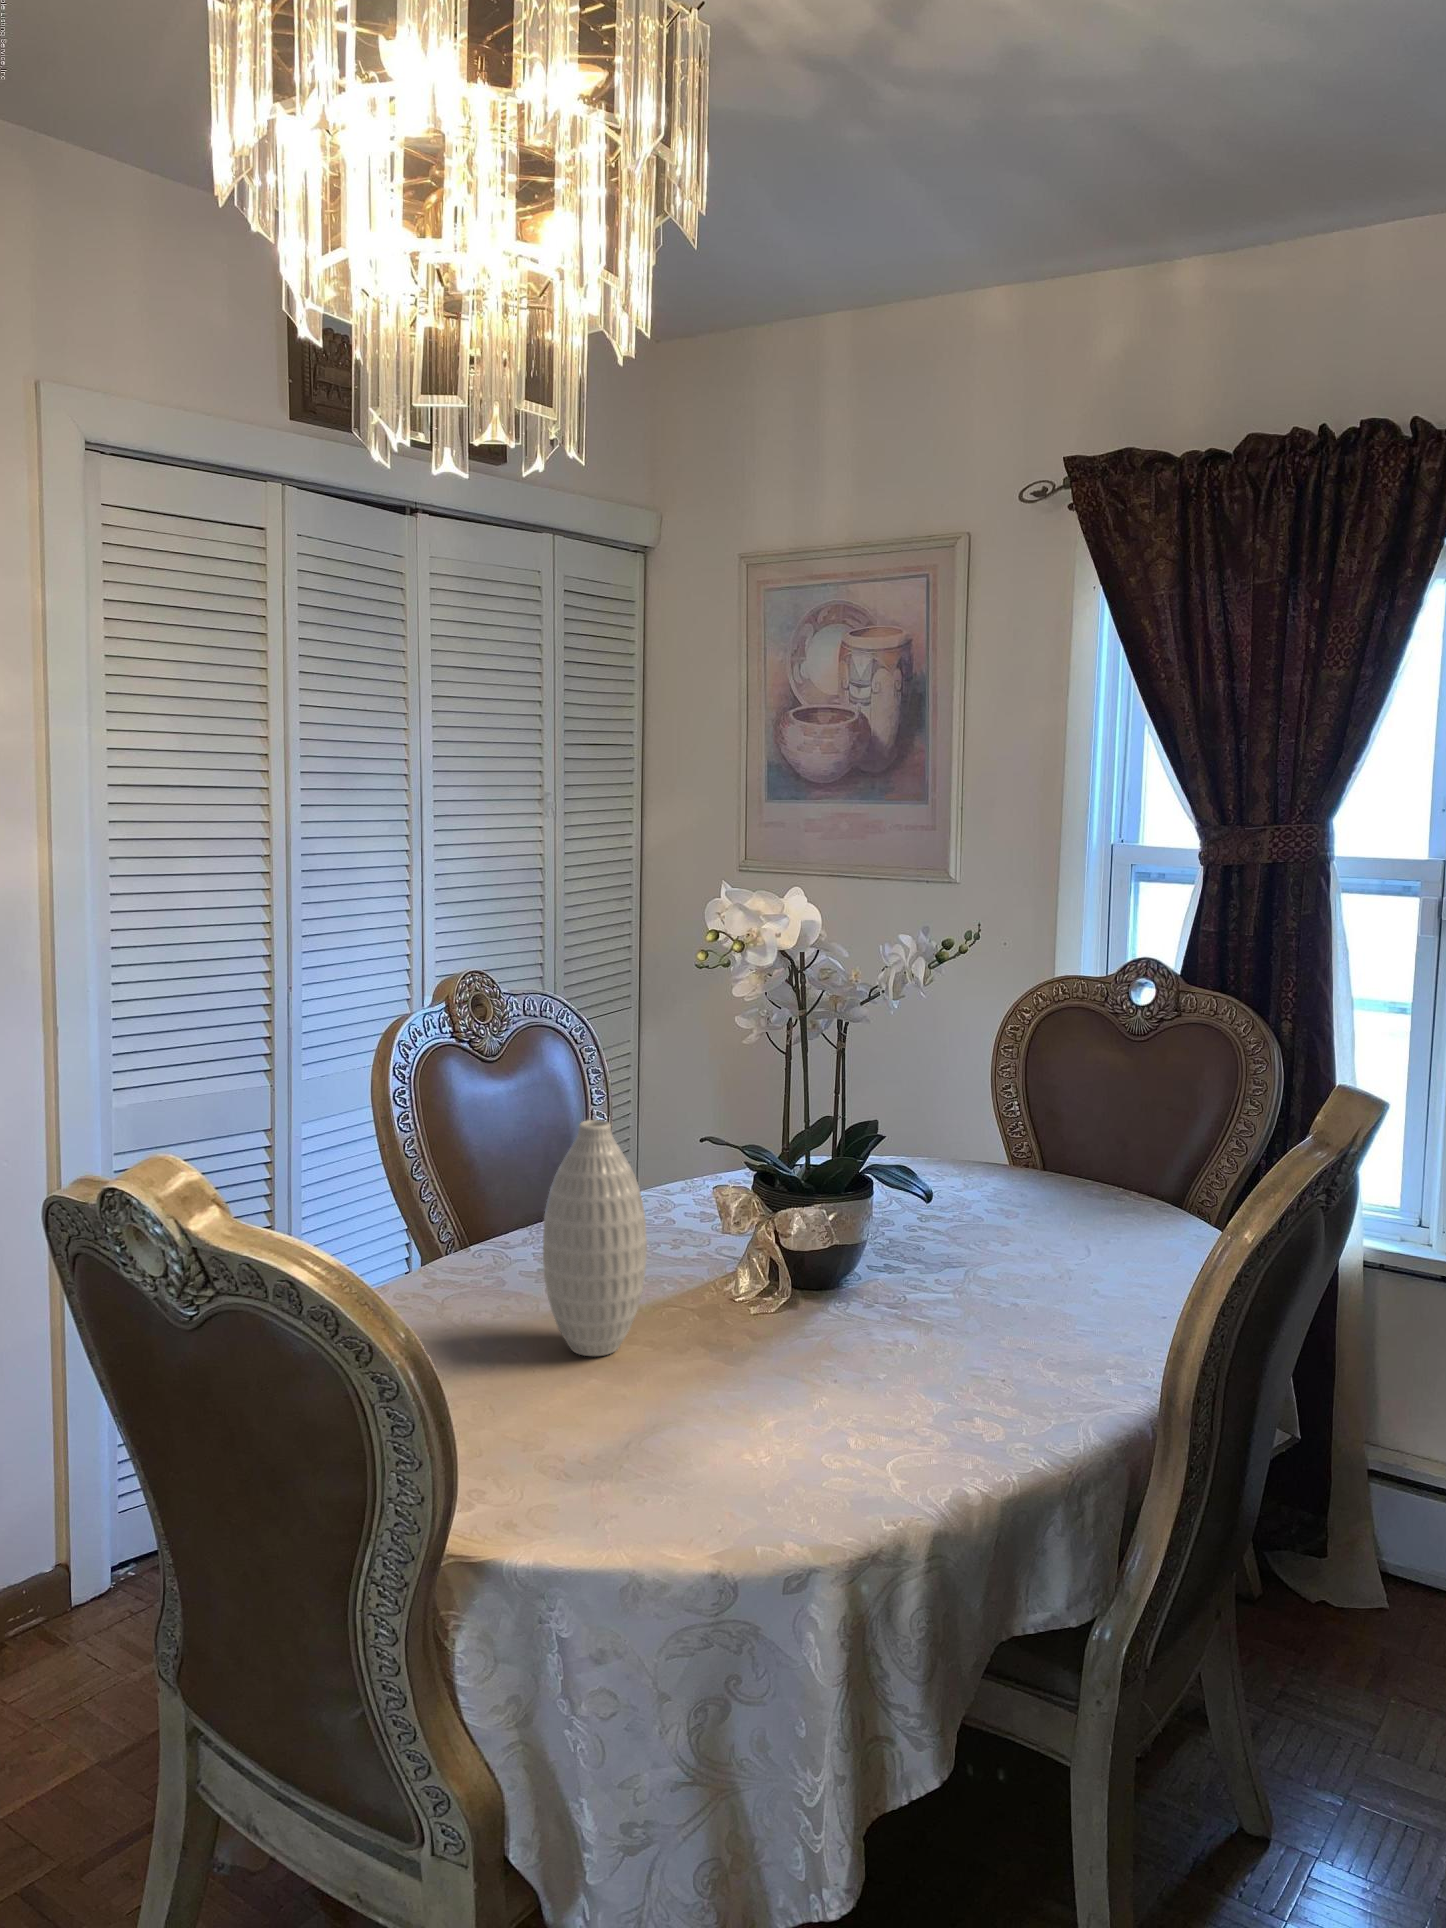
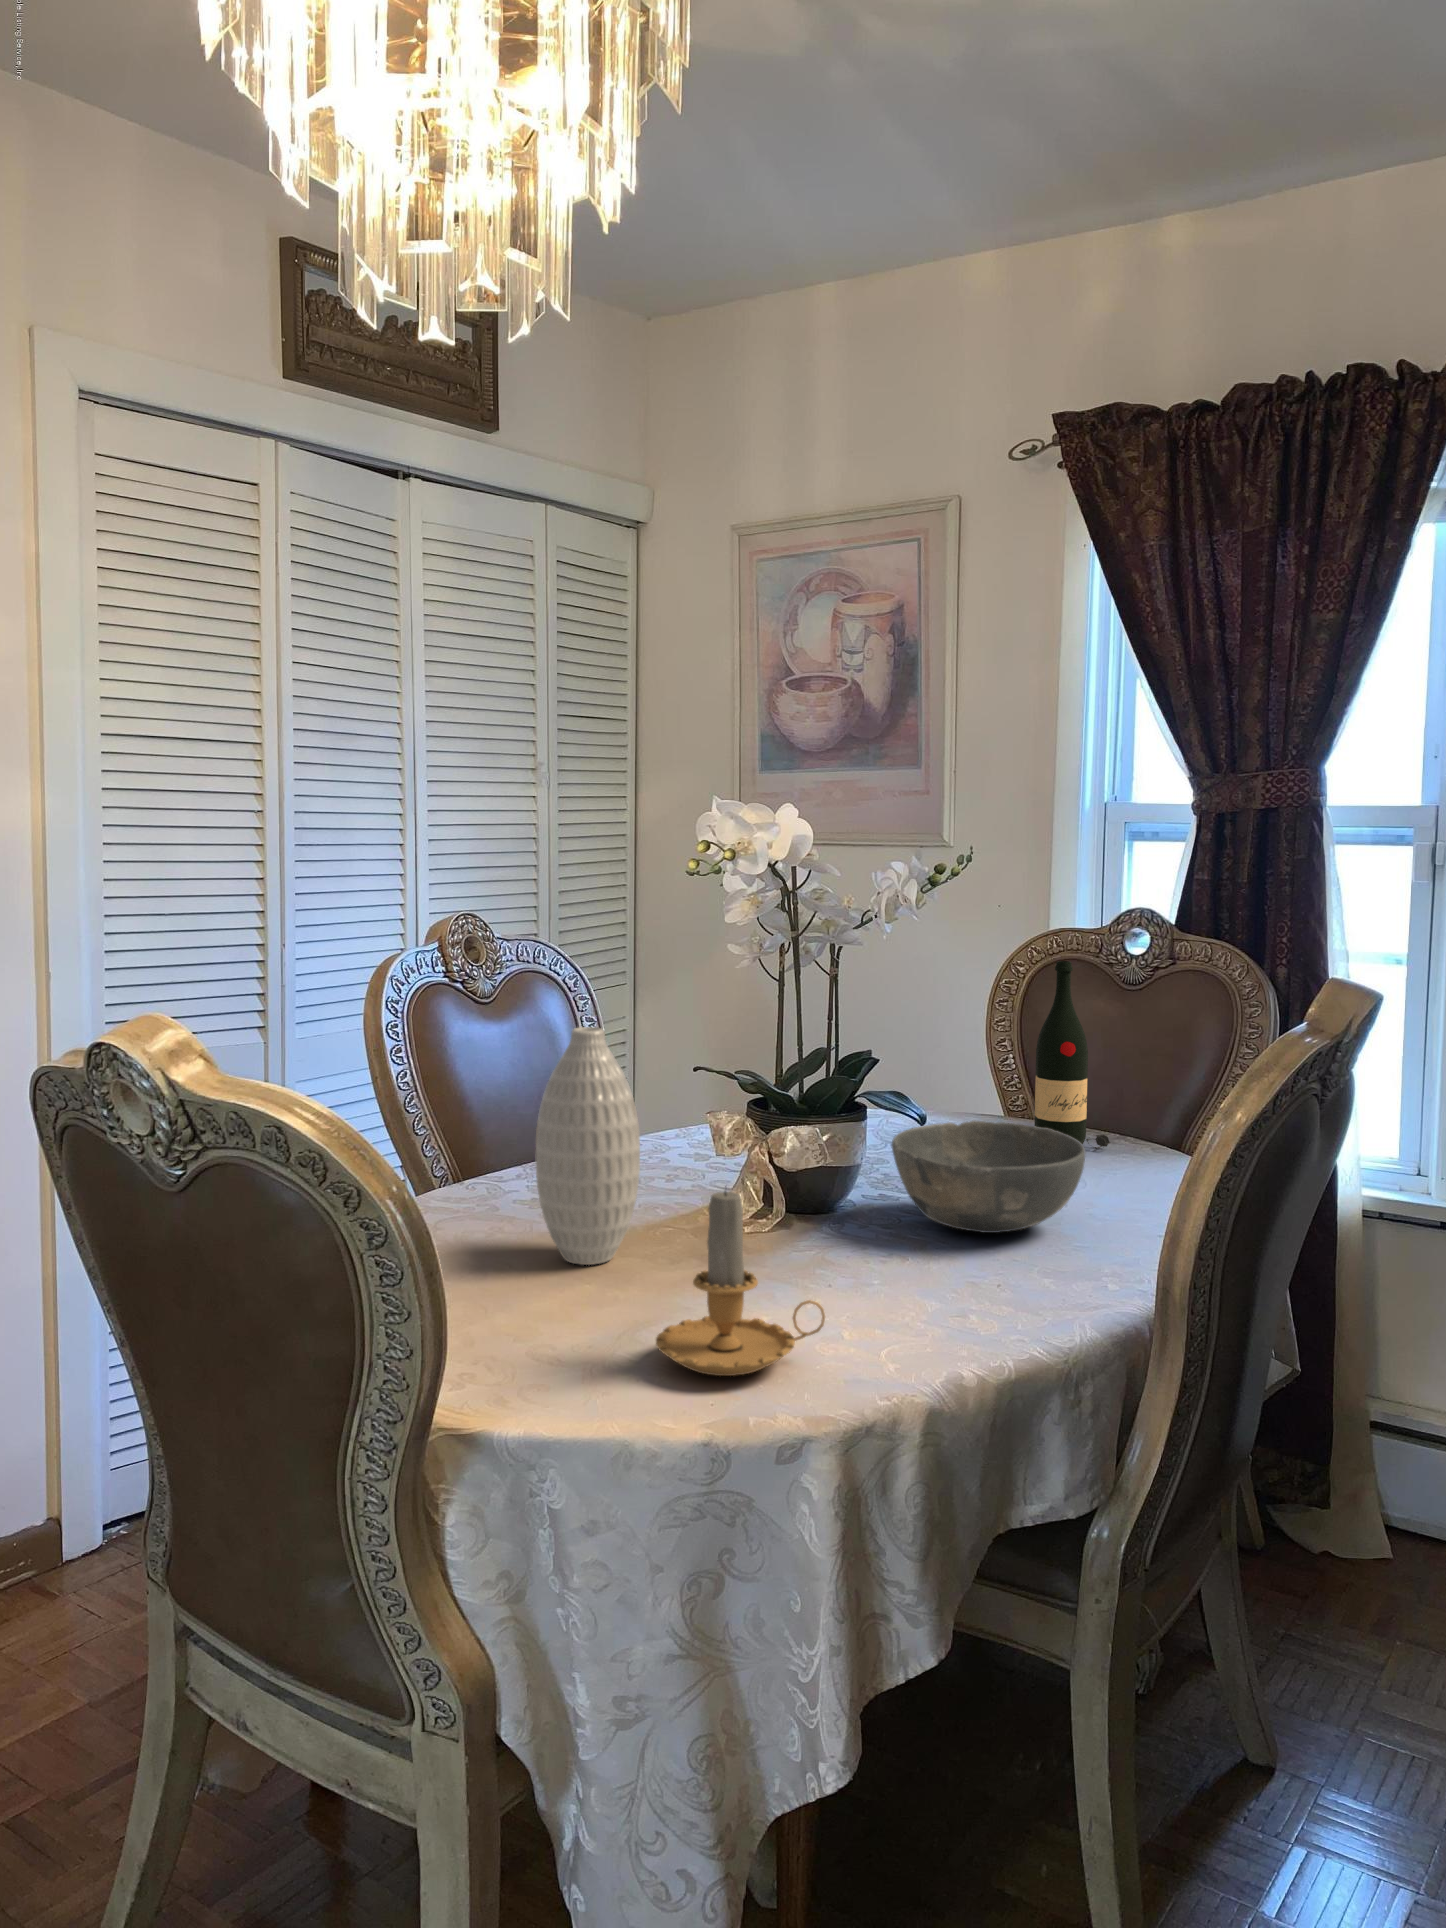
wine bottle: none [1038,1024,1113,1215] -> present [1035,961,1110,1149]
bowl: none [896,1199,1089,1320] -> present [891,1121,1085,1233]
candle: none [663,1307,831,1499] -> present [656,1191,825,1376]

